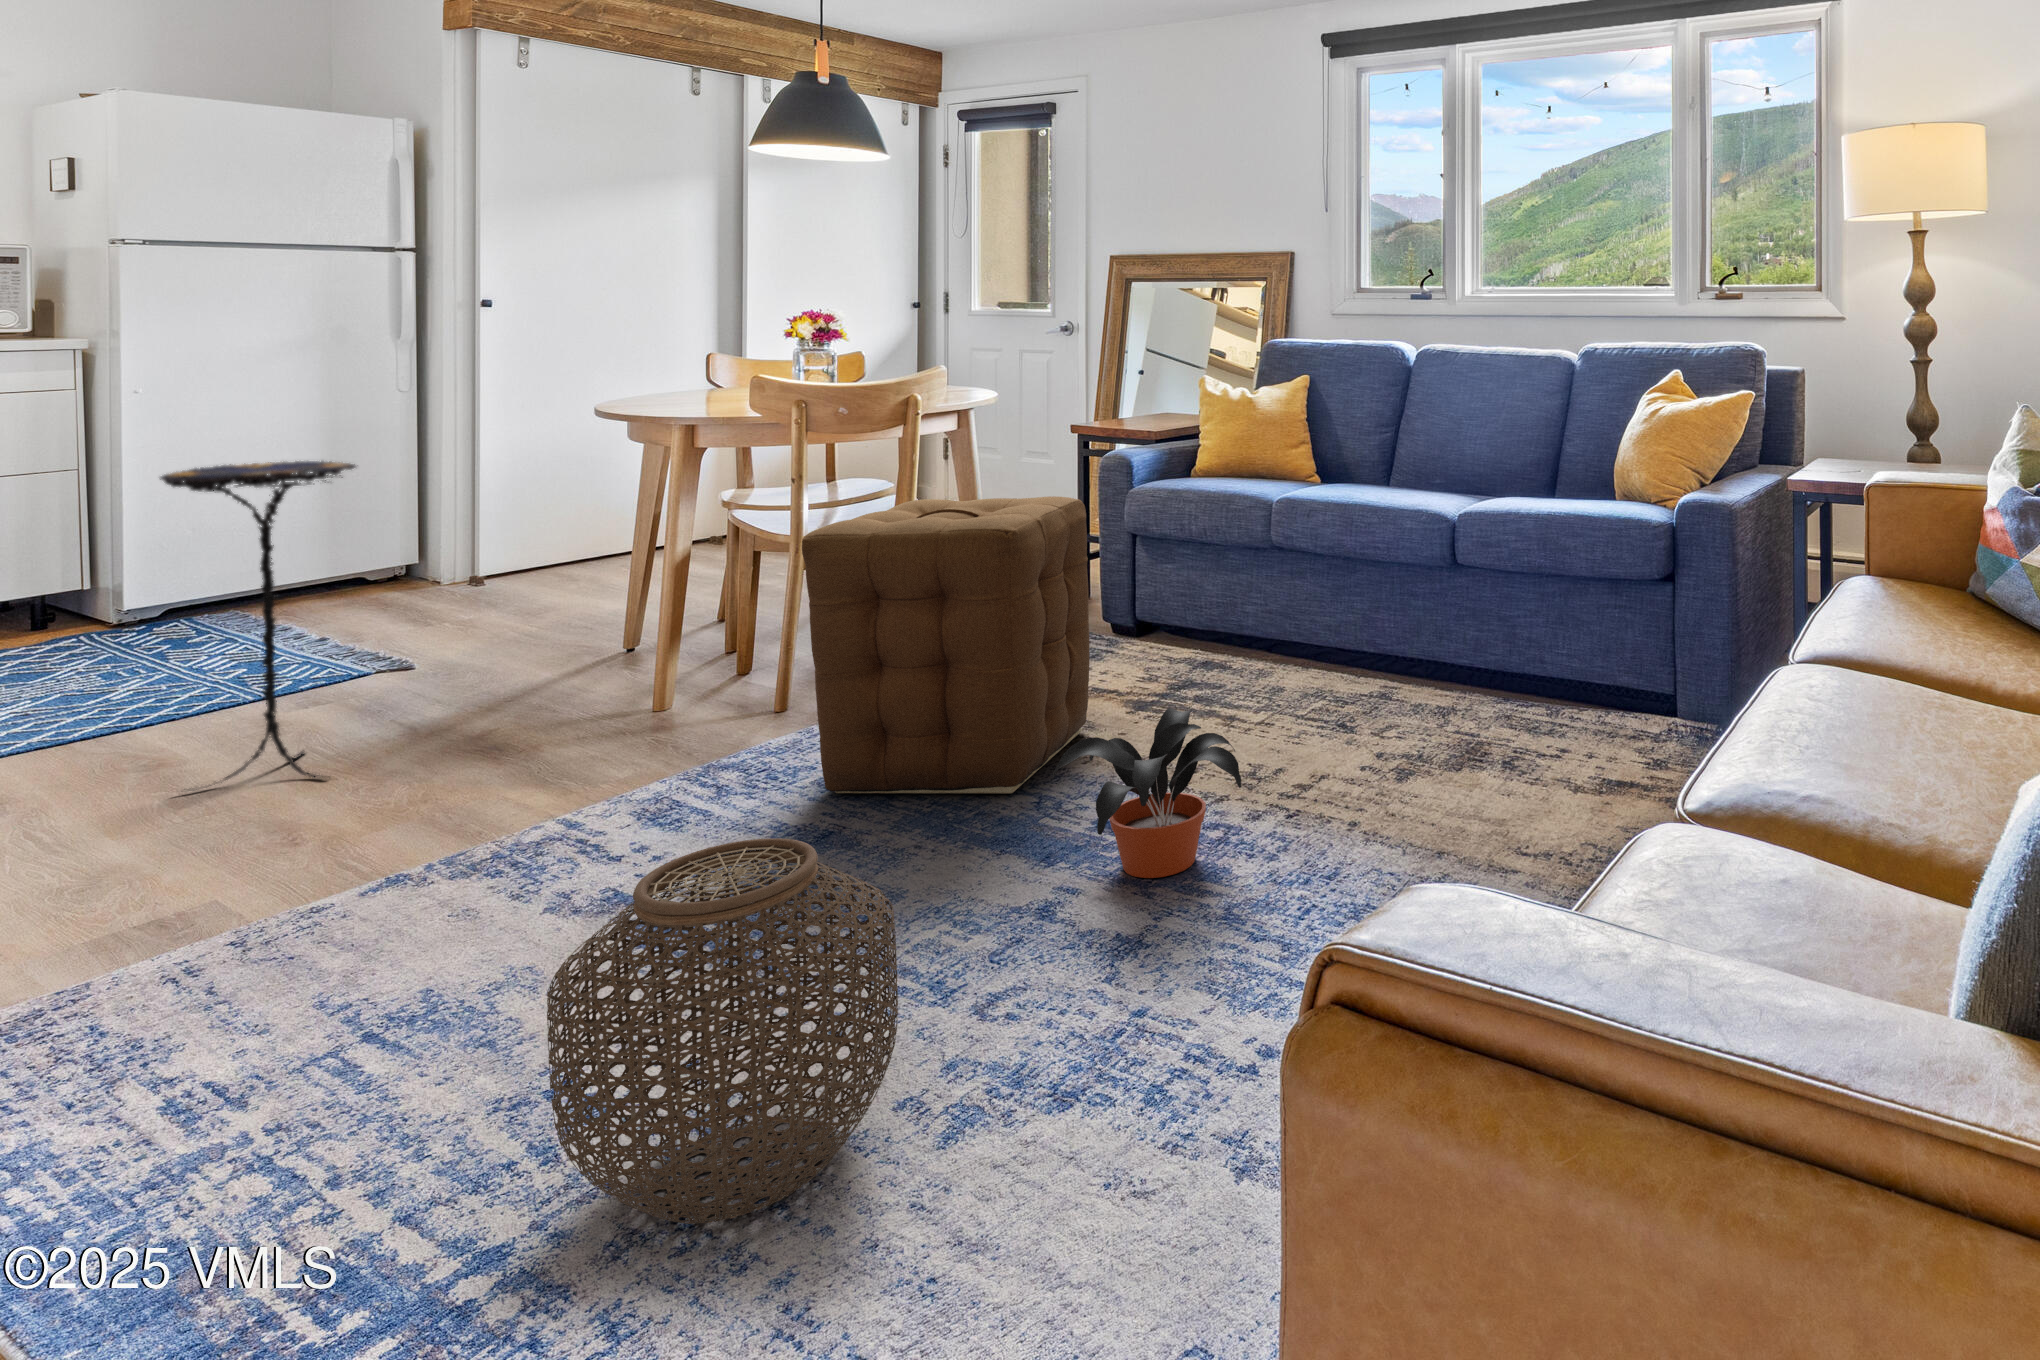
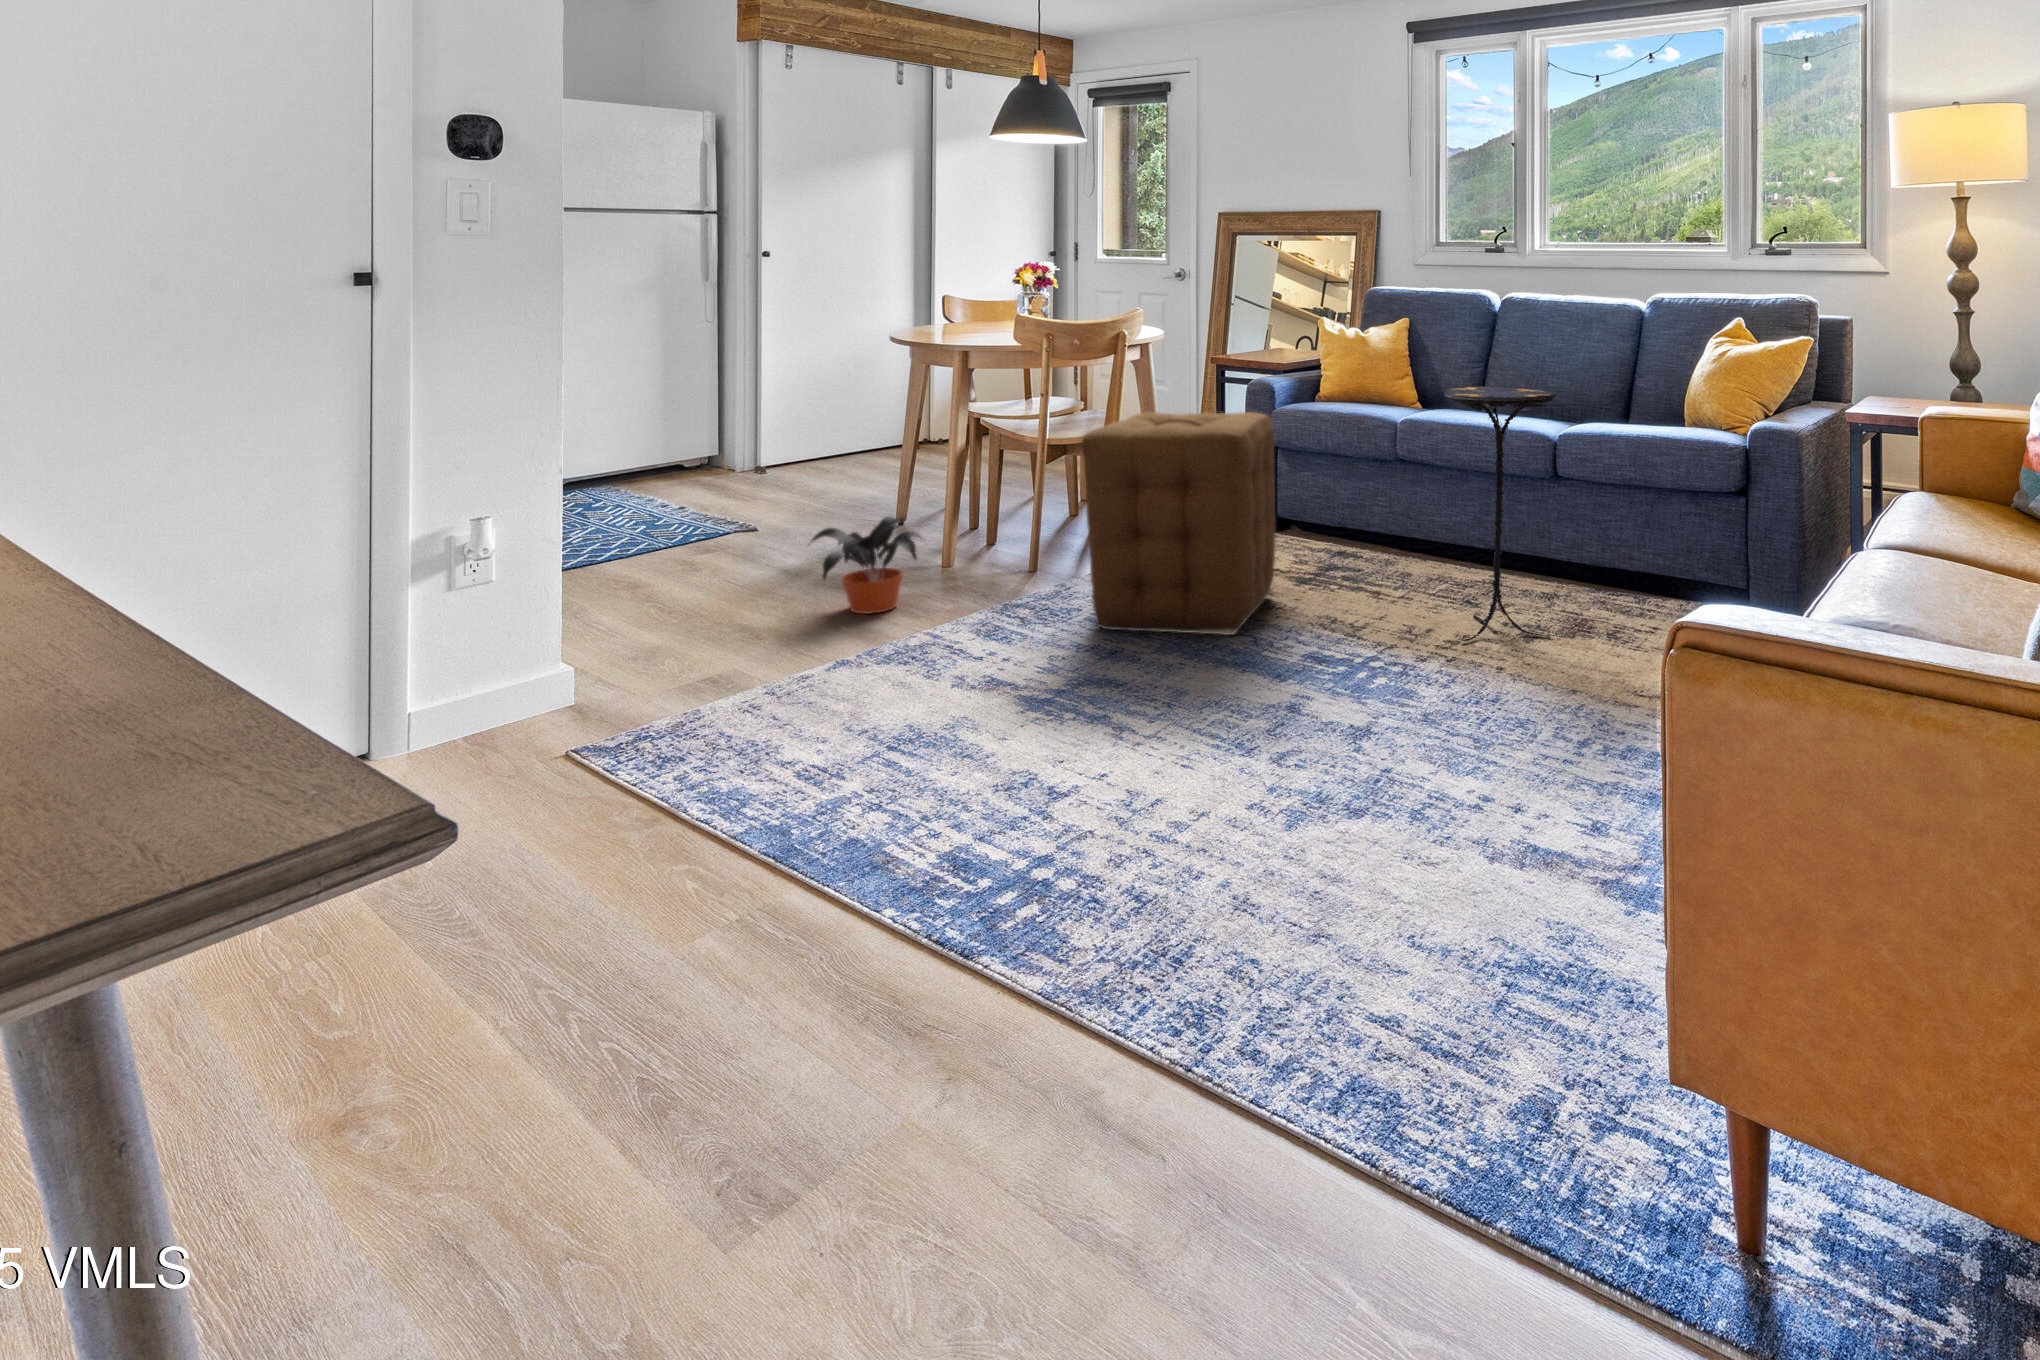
side table: present [160,461,356,791] -> present [1444,386,1556,641]
potted plant: present [1052,708,1241,878] -> present [812,516,922,614]
woven basket: present [547,838,898,1224] -> none [1054,626,1251,859]

